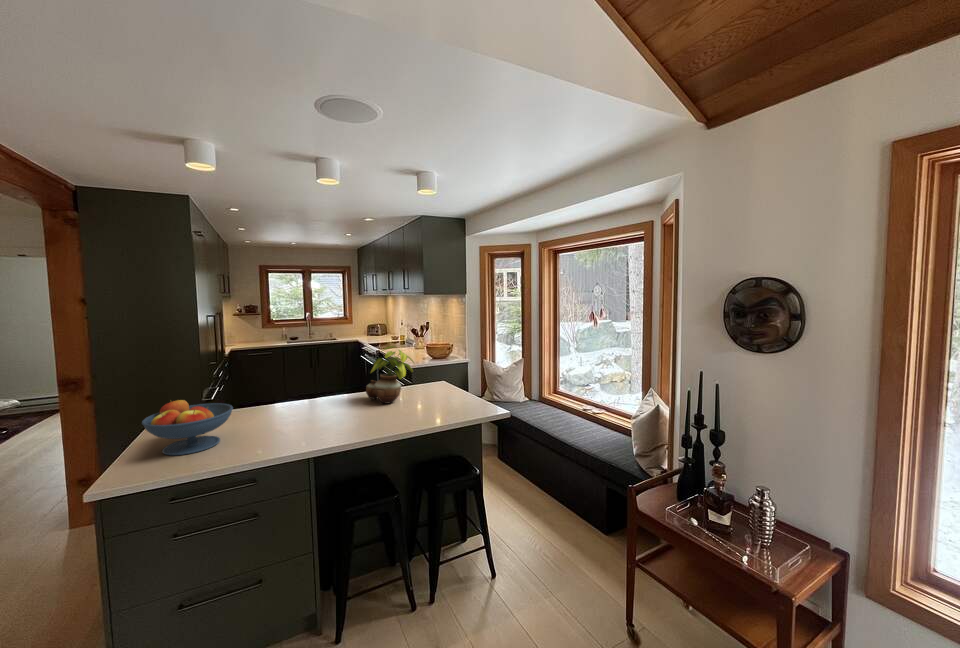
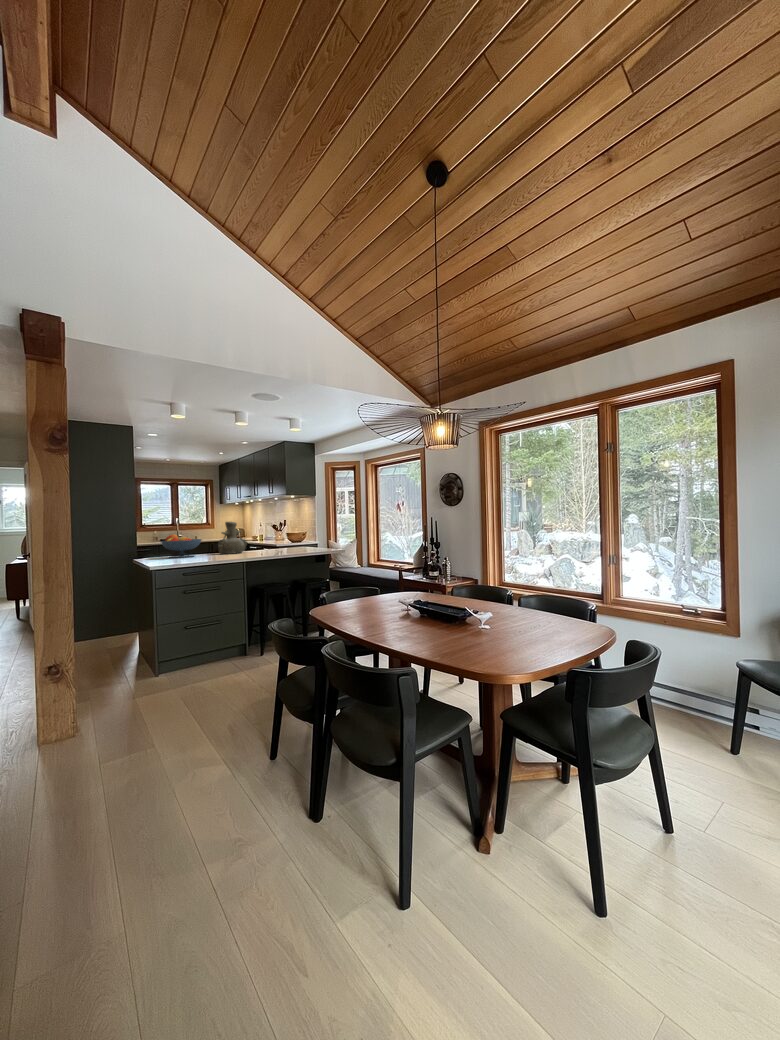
potted plant: present [366,346,414,403] -> none [259,516,290,549]
vase: none [270,365,333,430] -> present [218,522,247,554]

